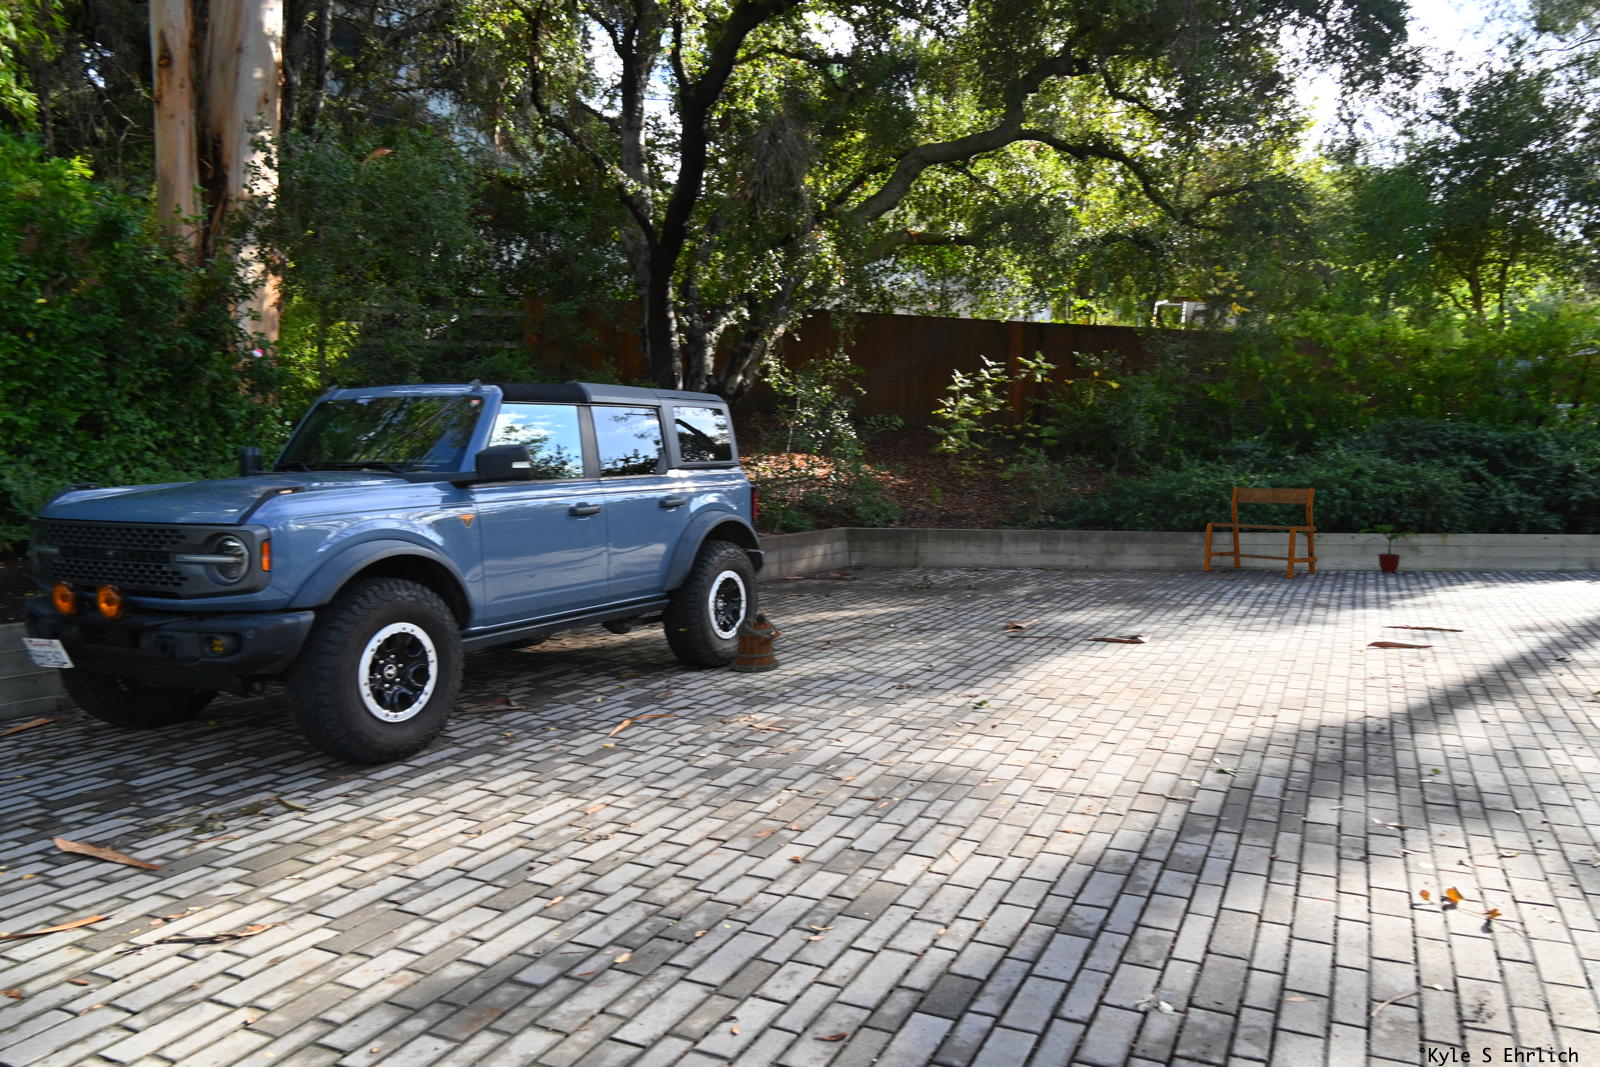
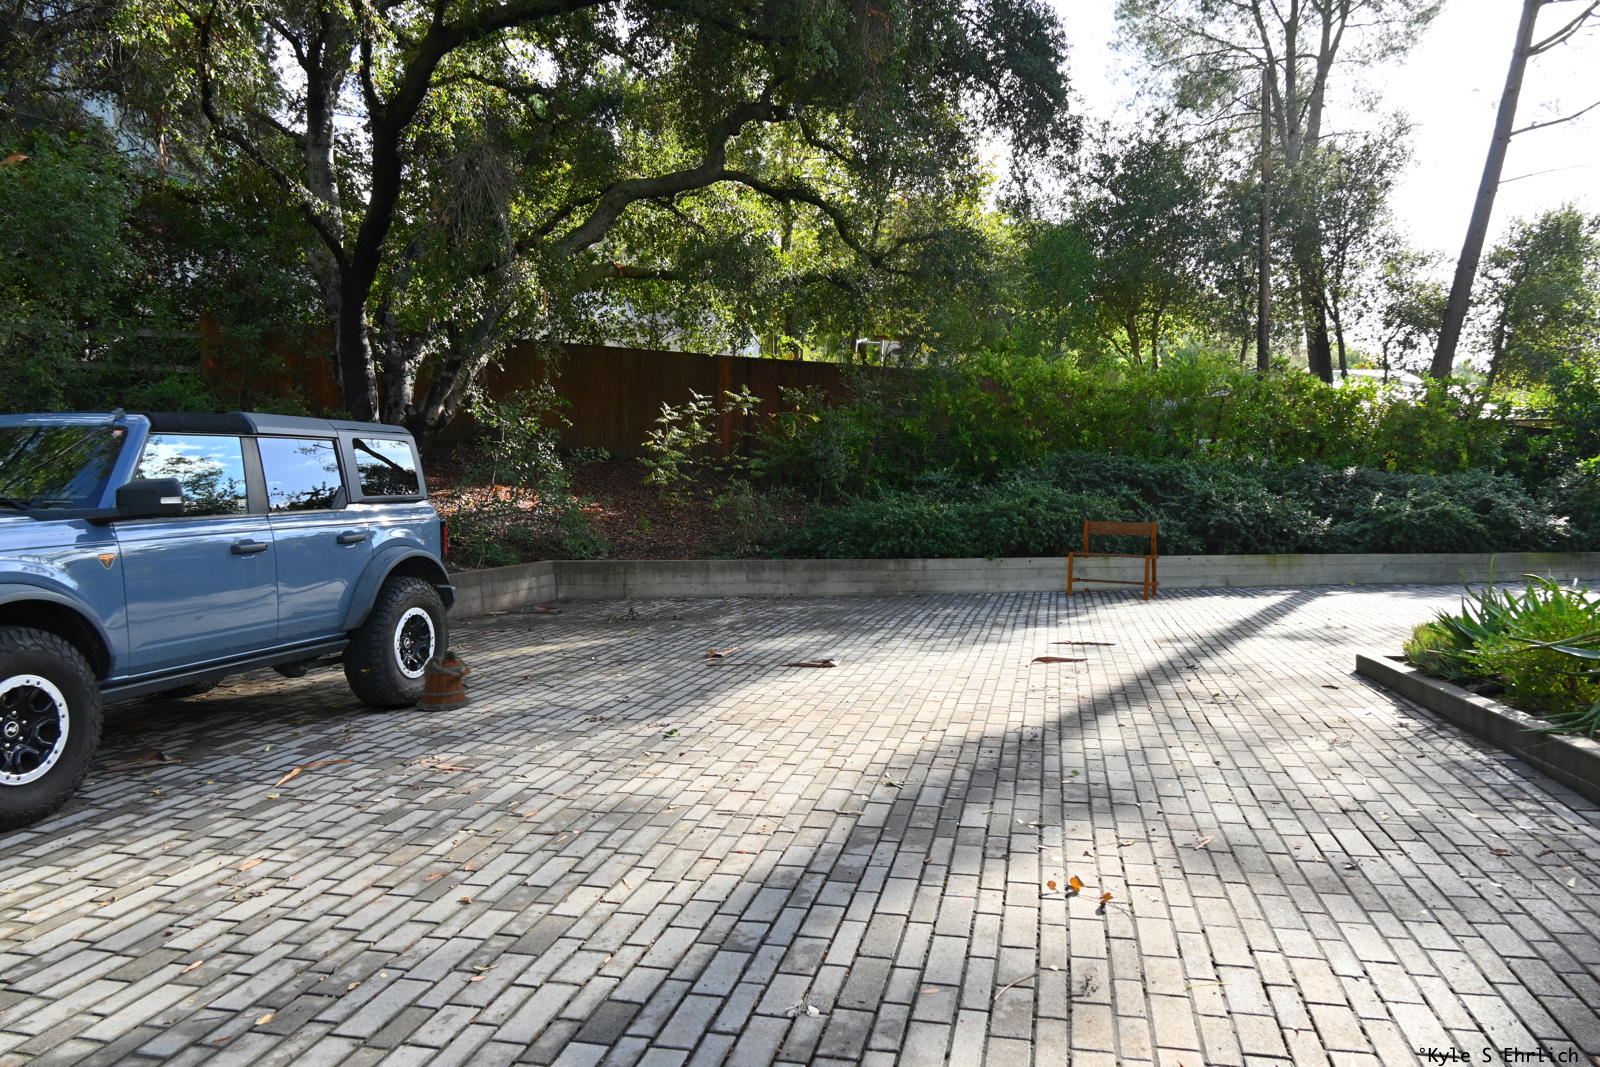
bench: present [1204,487,1317,578] -> present [1067,520,1159,600]
potted plant: present [1359,525,1418,572] -> none [1010,556,1058,598]

